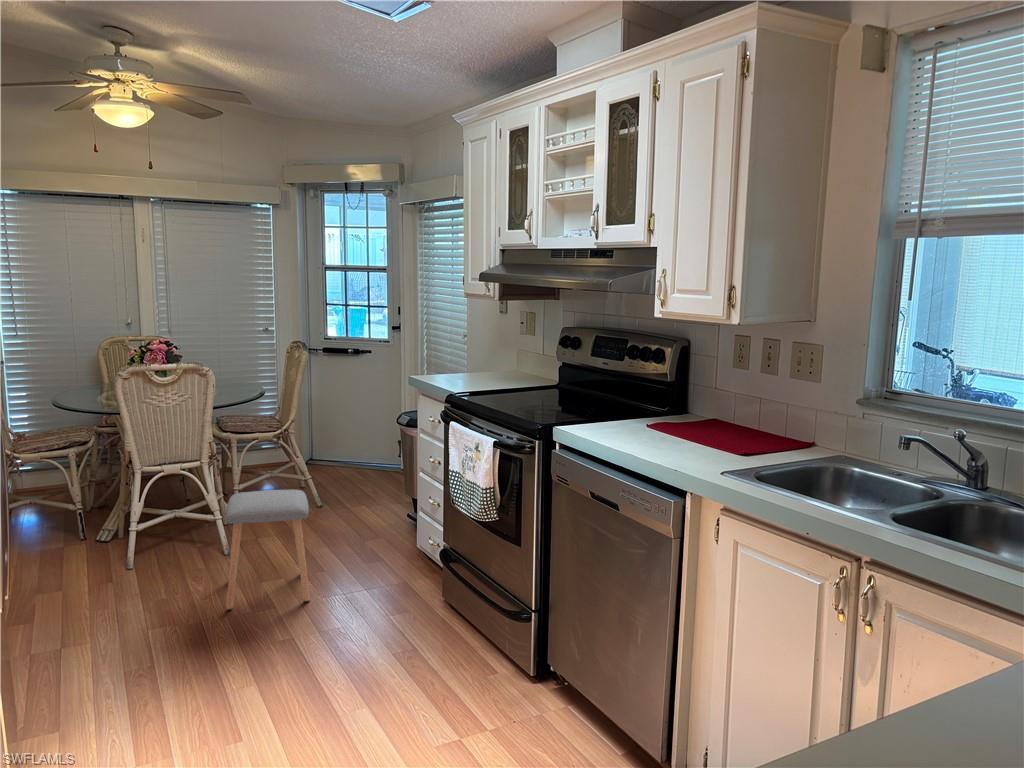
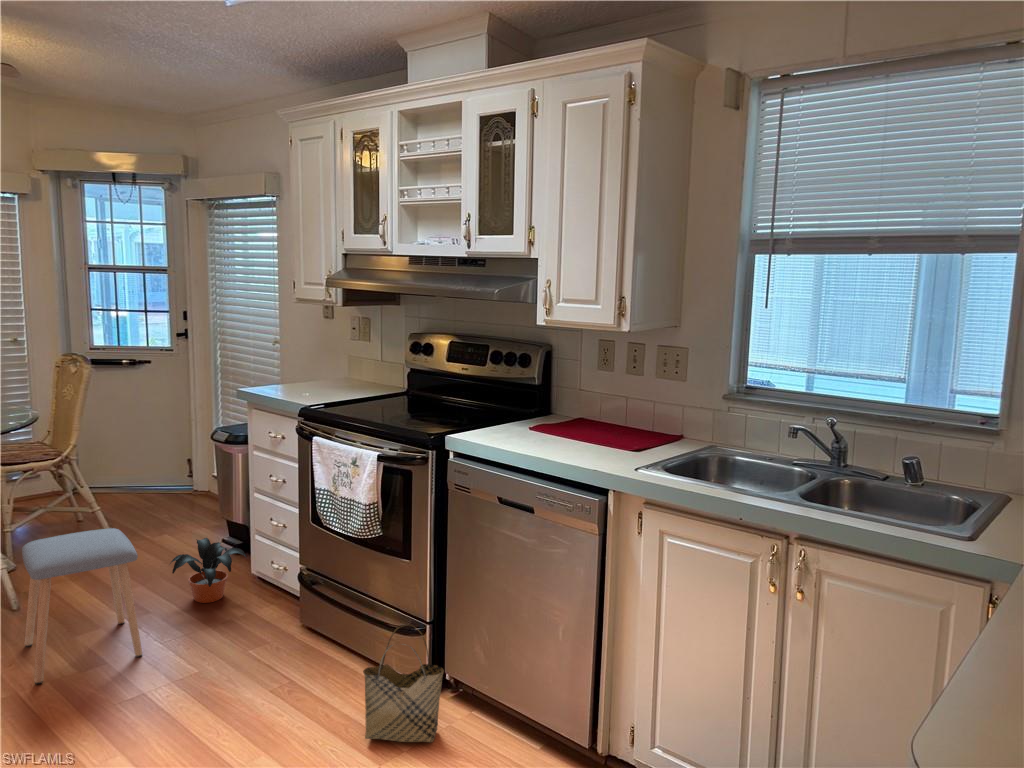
potted plant: none [346,509,412,566] -> present [170,538,246,603]
woven basket: none [458,605,533,723] -> present [363,624,444,742]

